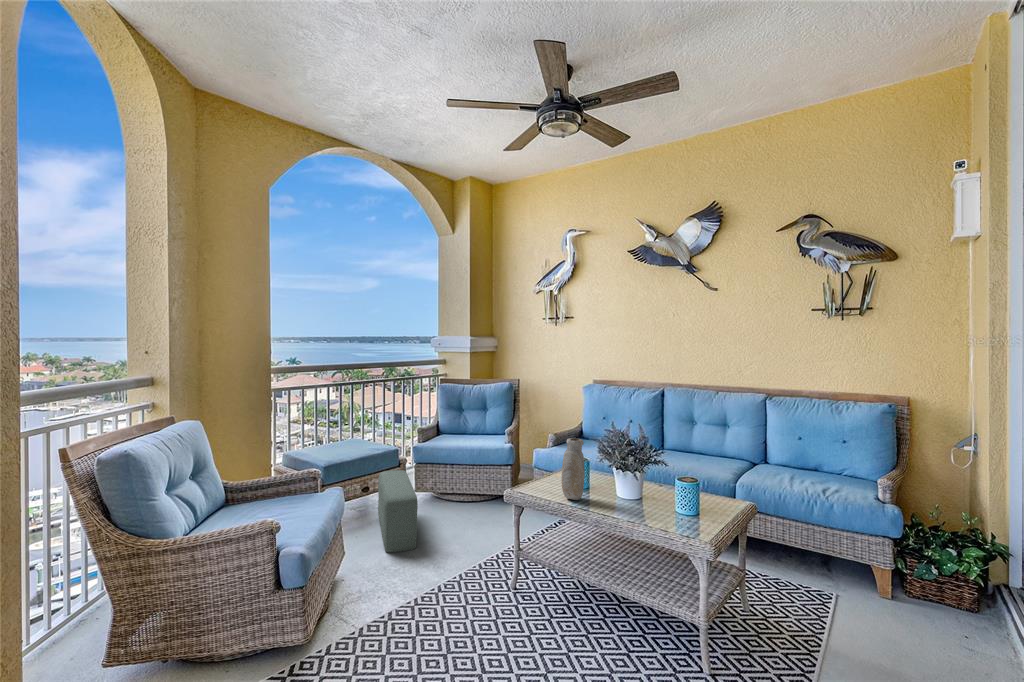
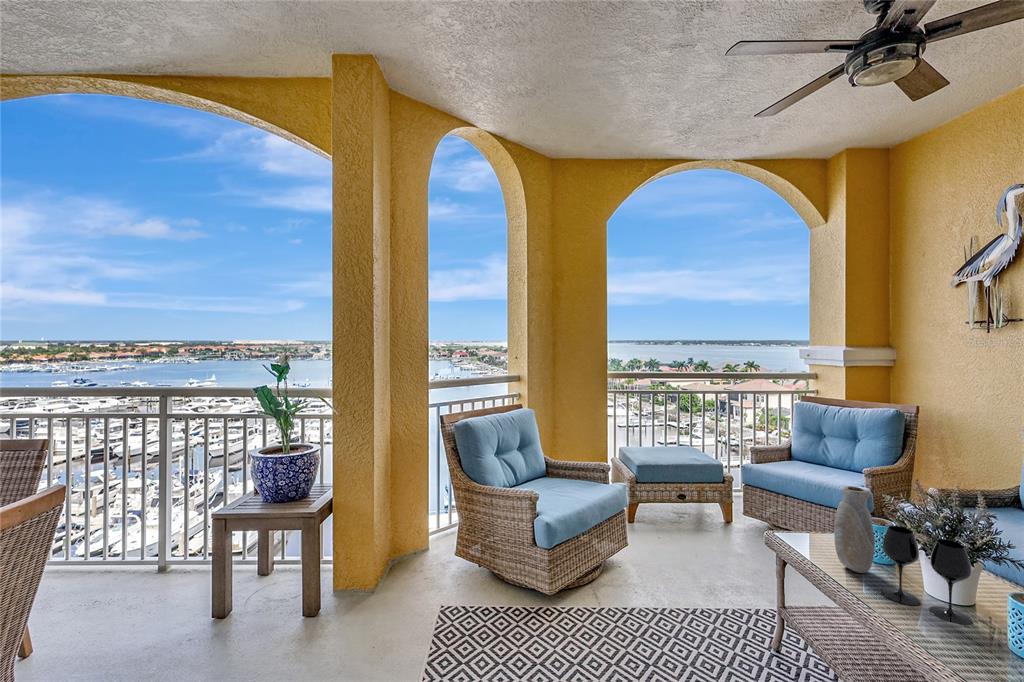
wine glass: none [598,458,644,511] -> present [882,526,973,625]
pouf: present [378,470,418,553] -> none [676,483,725,566]

